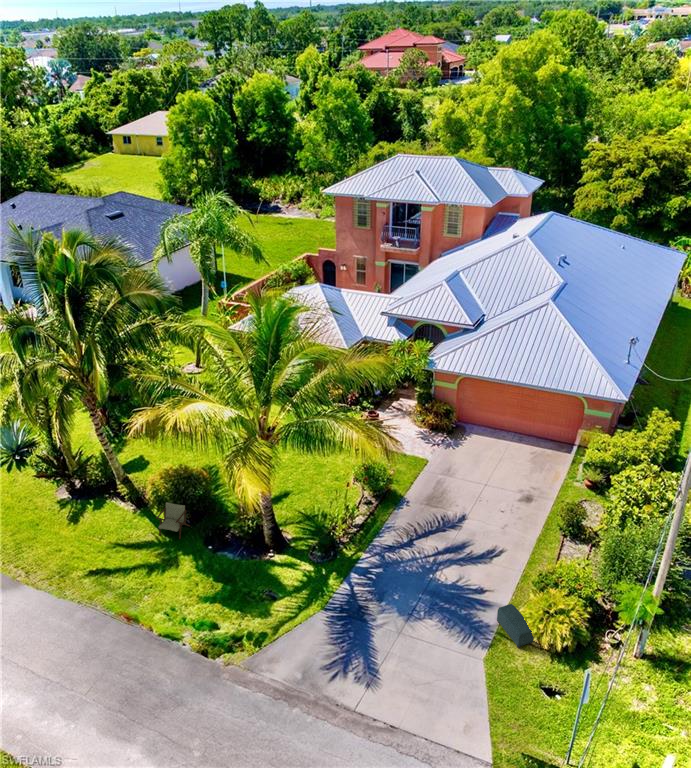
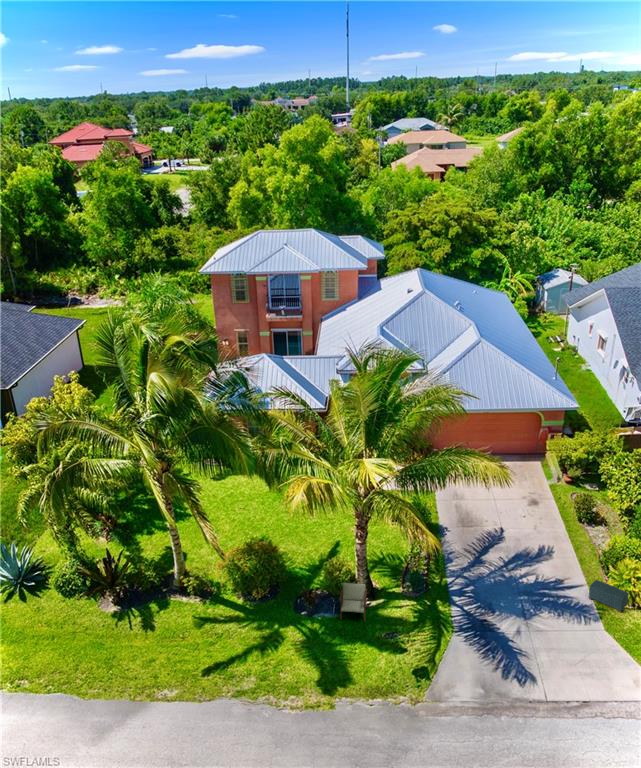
lounge chair: present [156,502,190,539] -> present [339,583,367,621]

